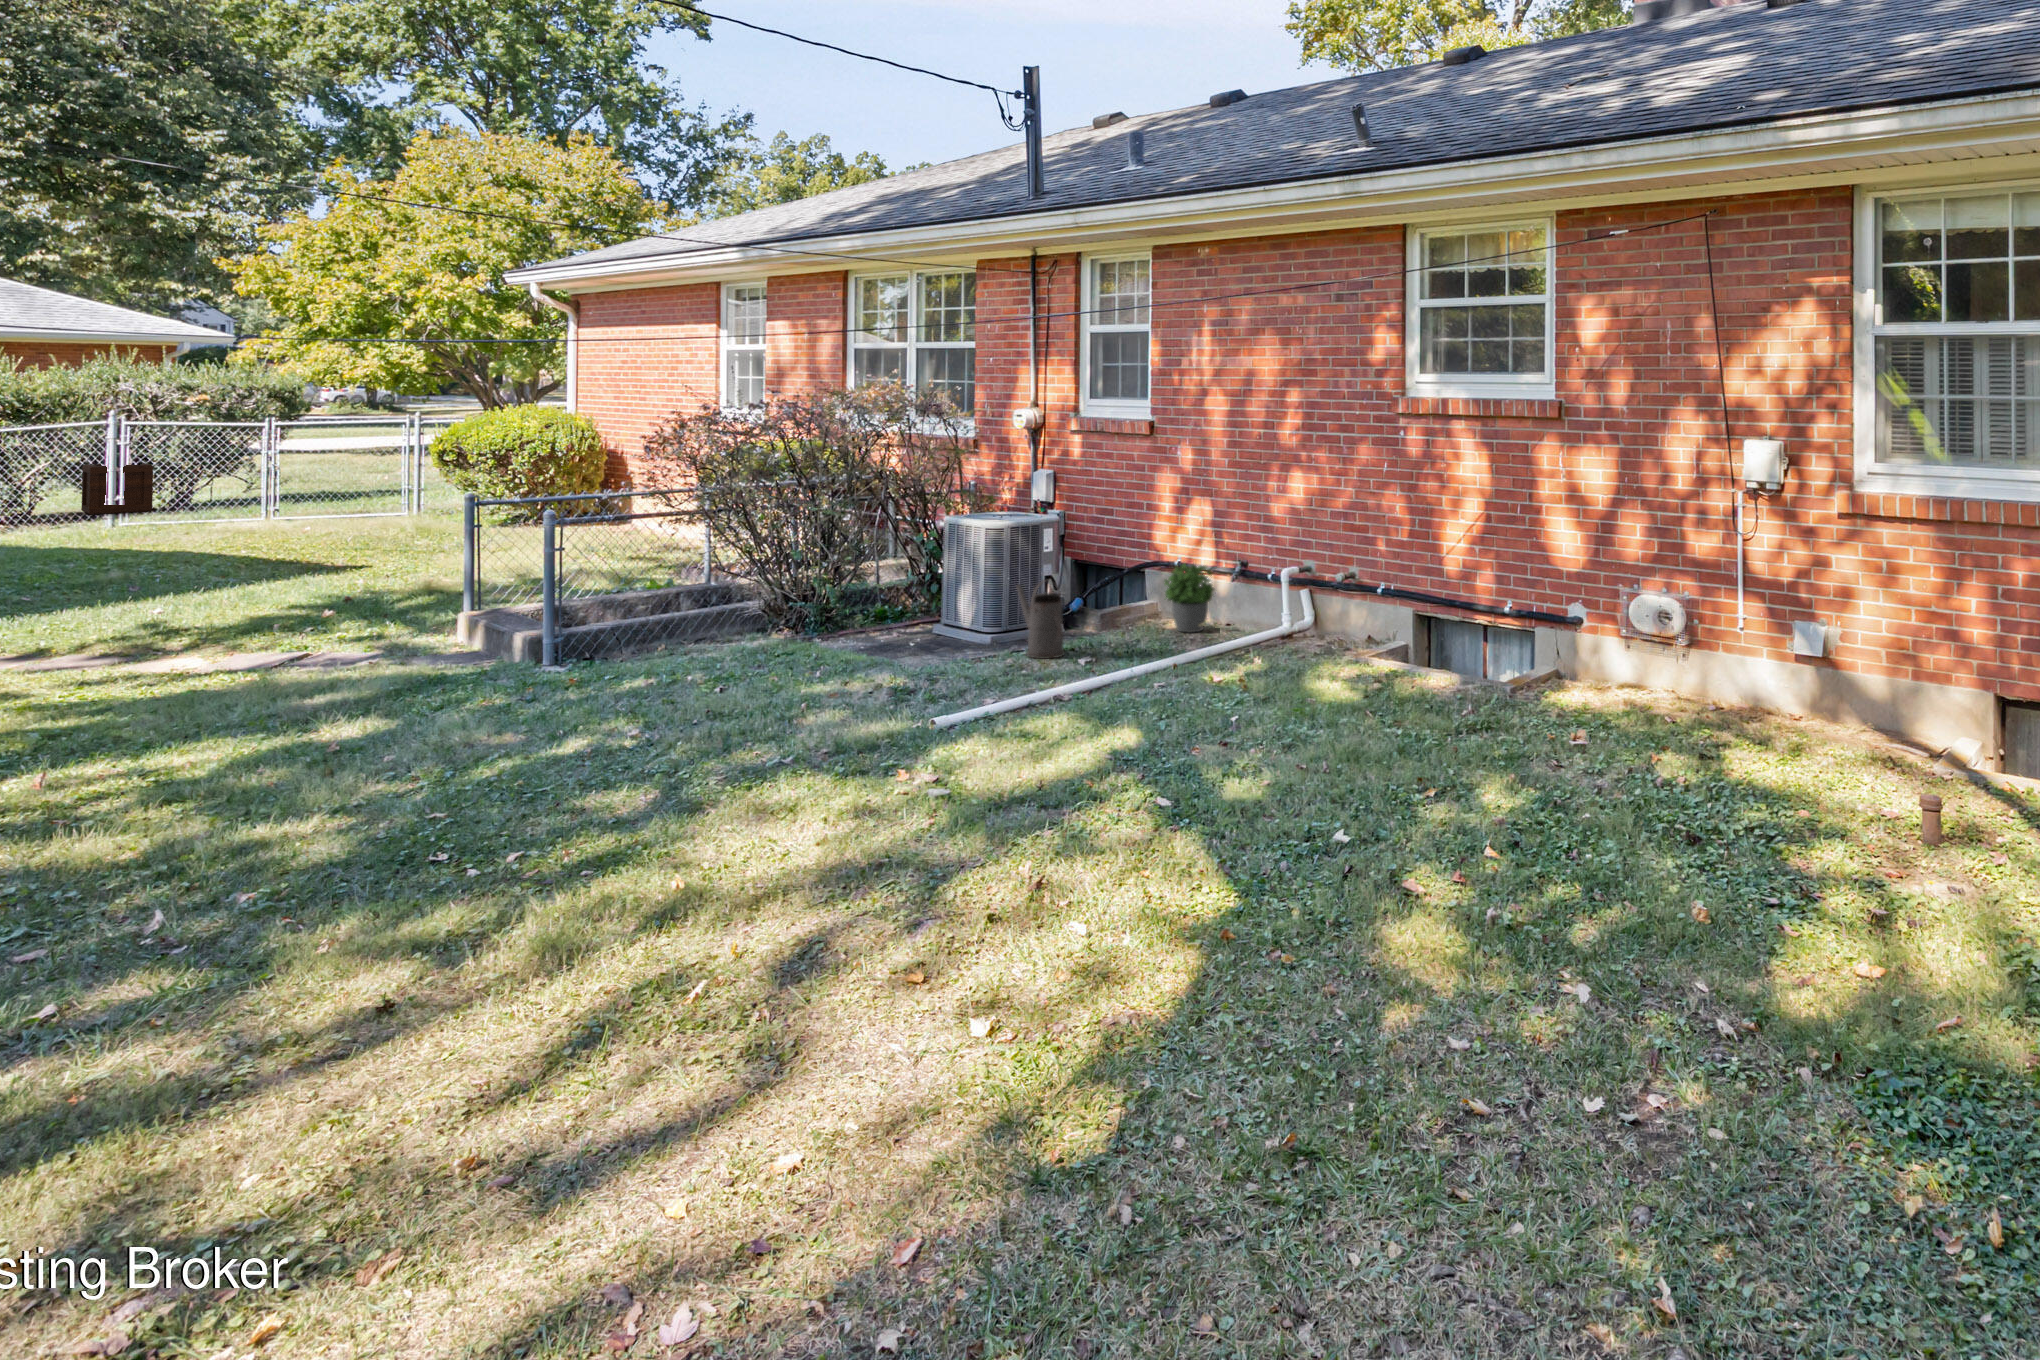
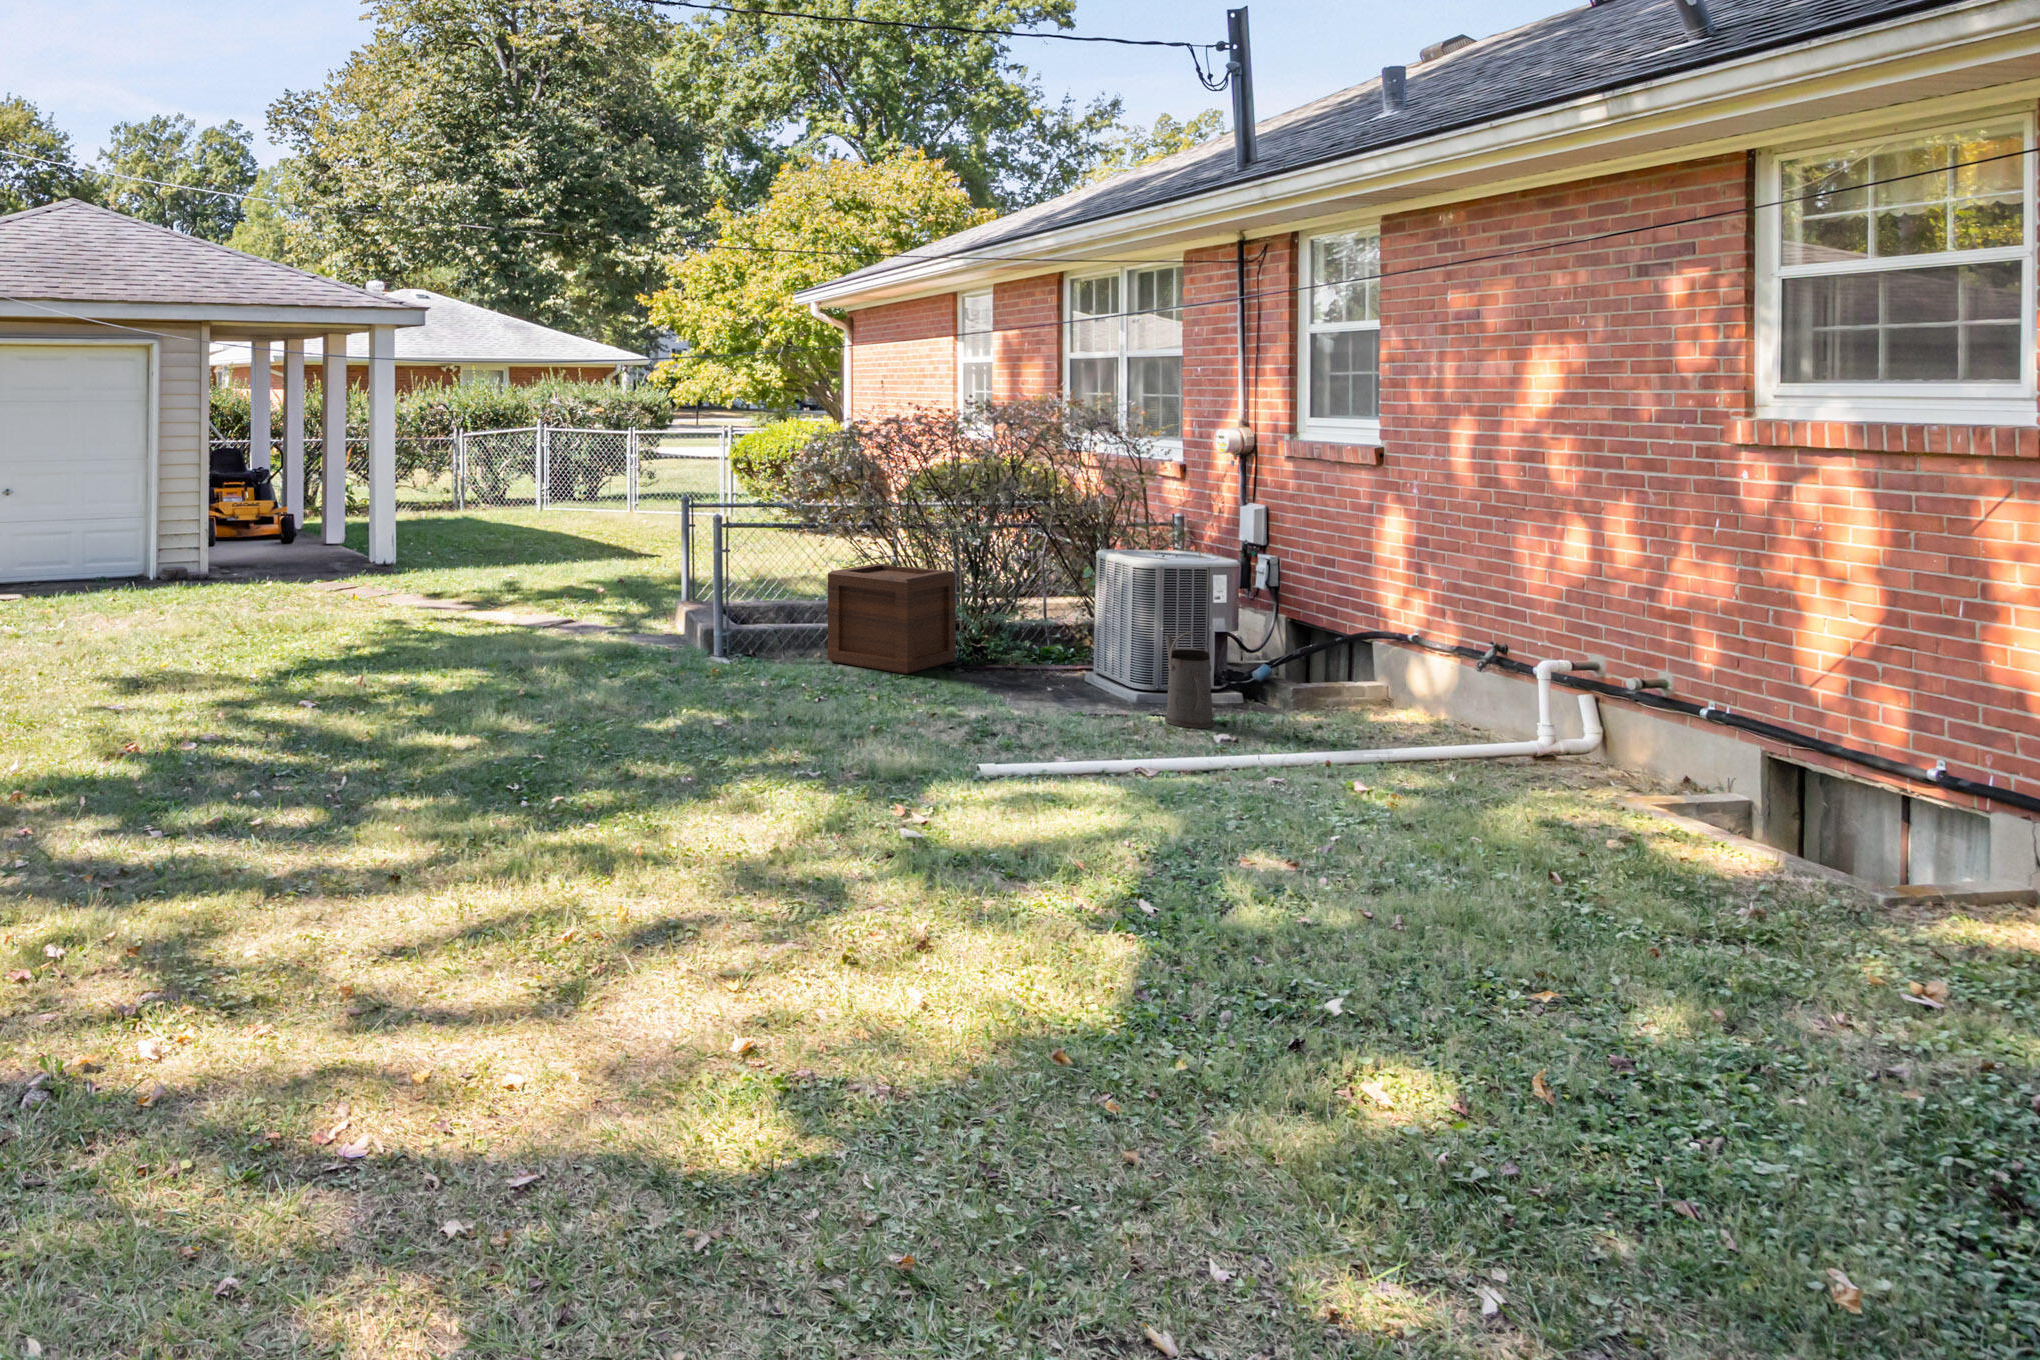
wooden crate: present [81,462,153,515] -> present [828,563,956,674]
potted plant: present [1165,564,1214,633] -> none [1375,632,1464,728]

